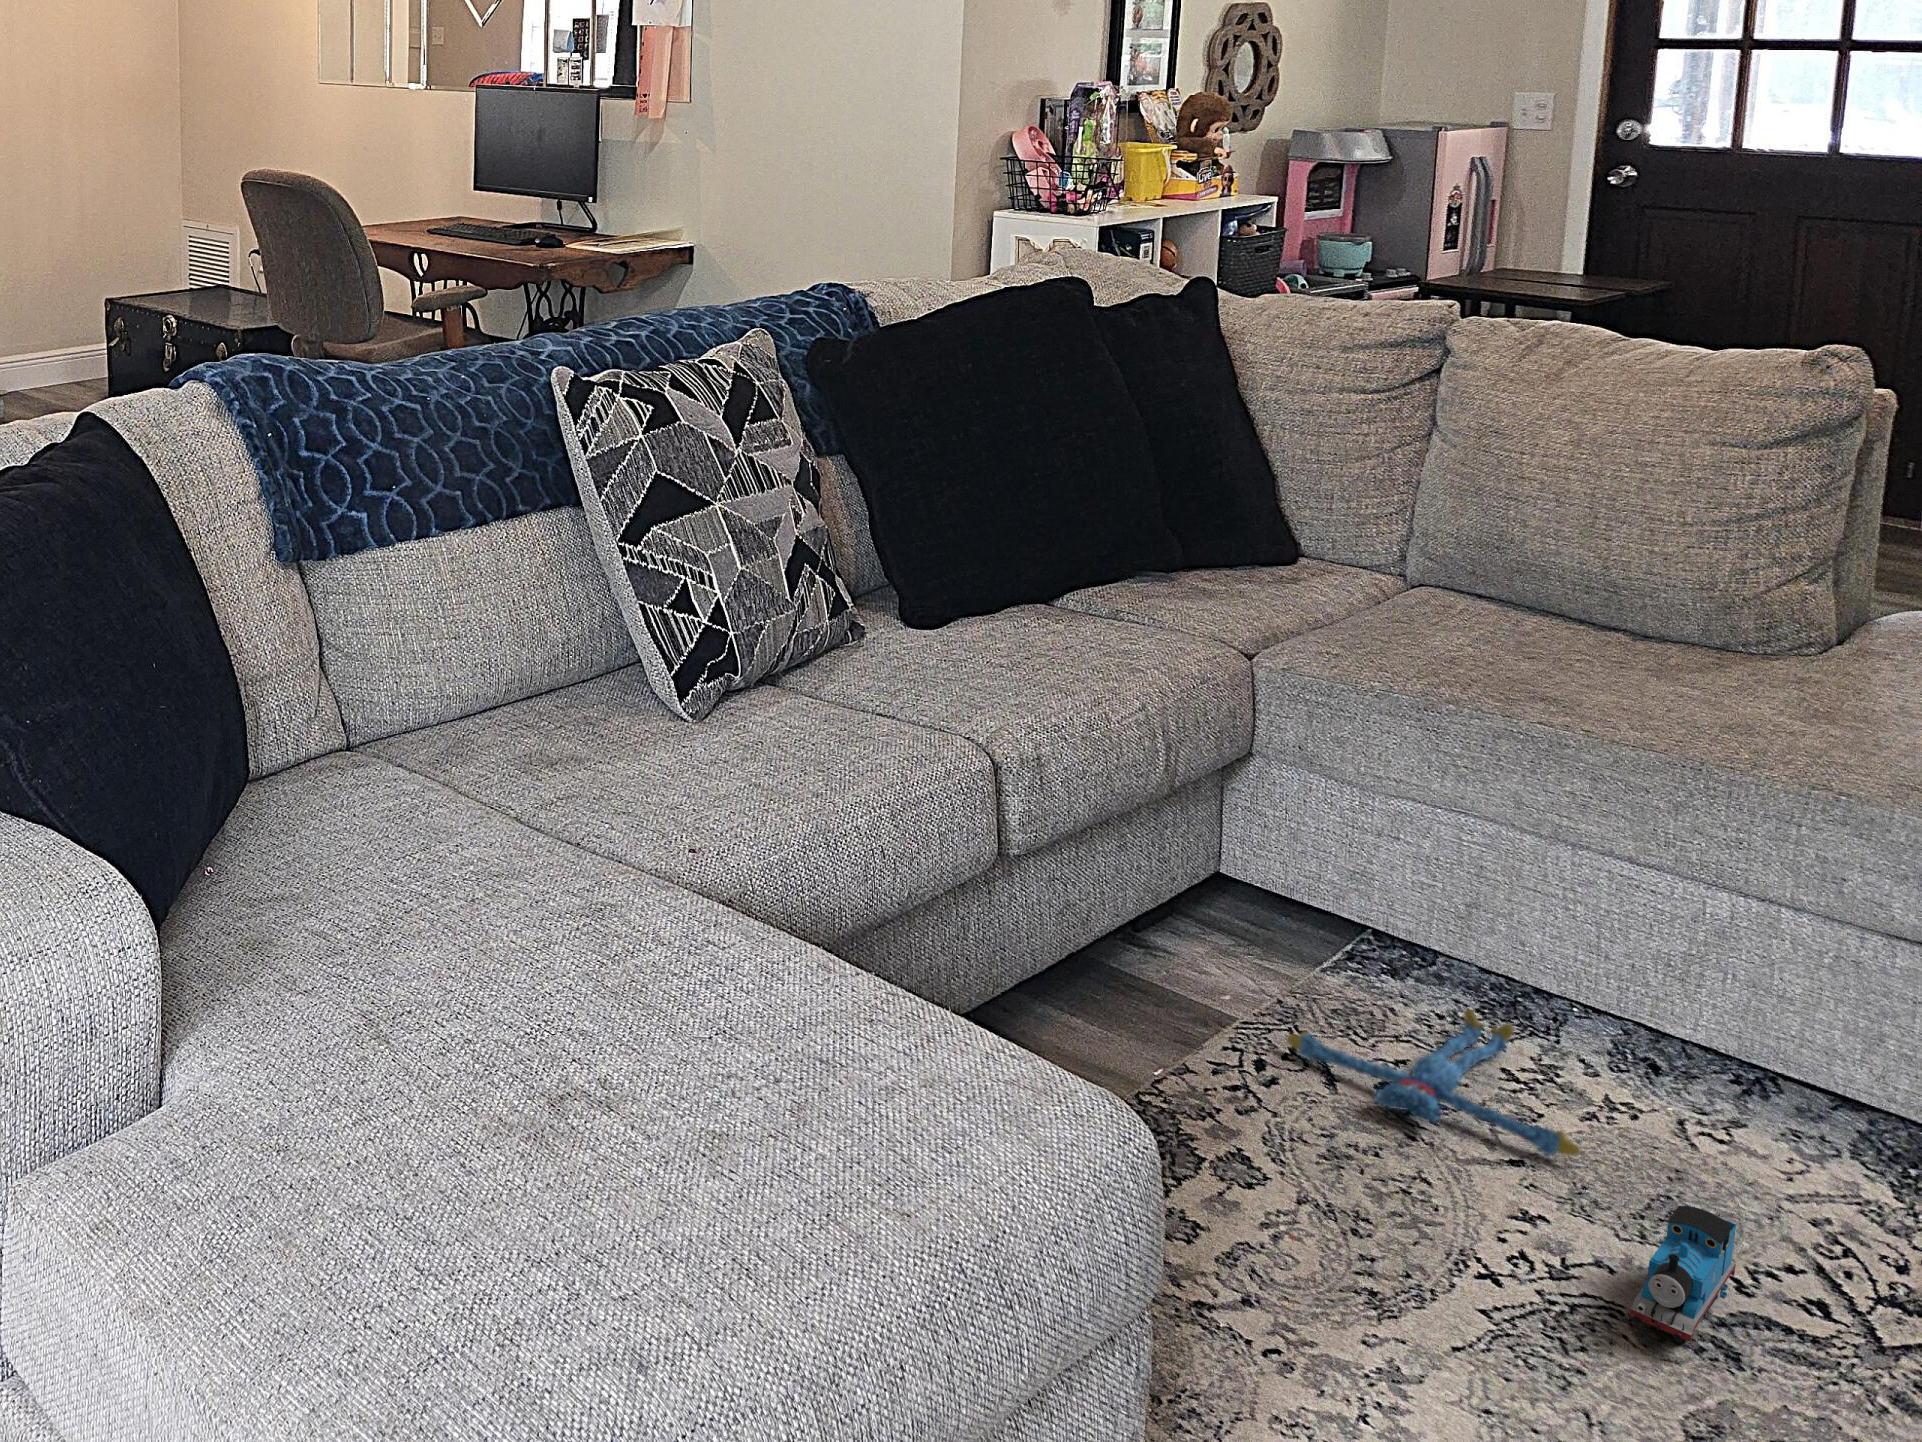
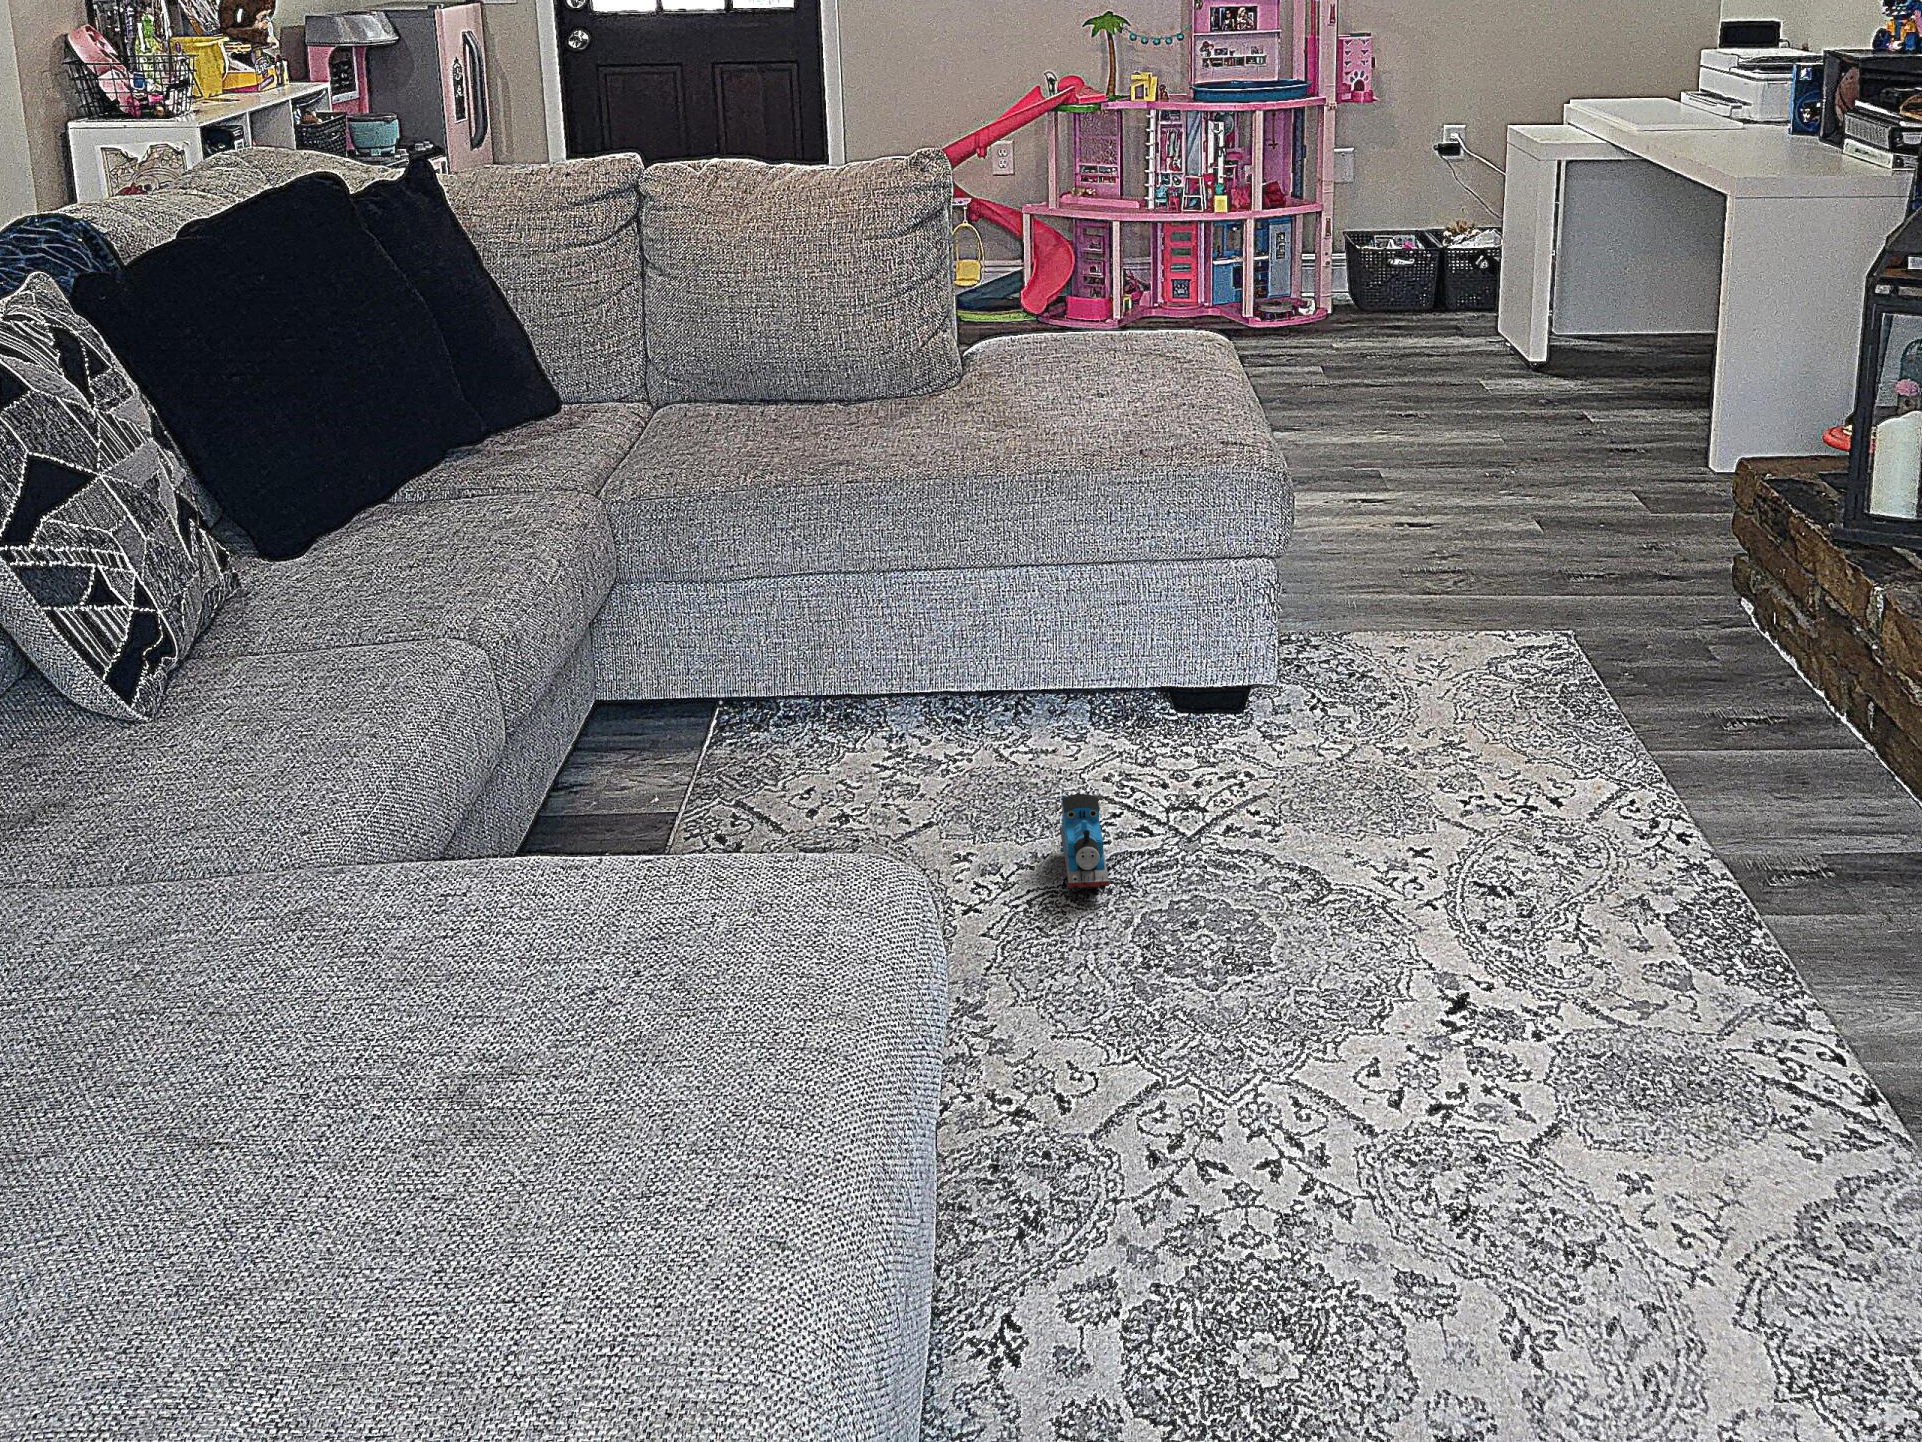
plush toy: present [1287,1010,1579,1156] -> none [730,729,965,829]

